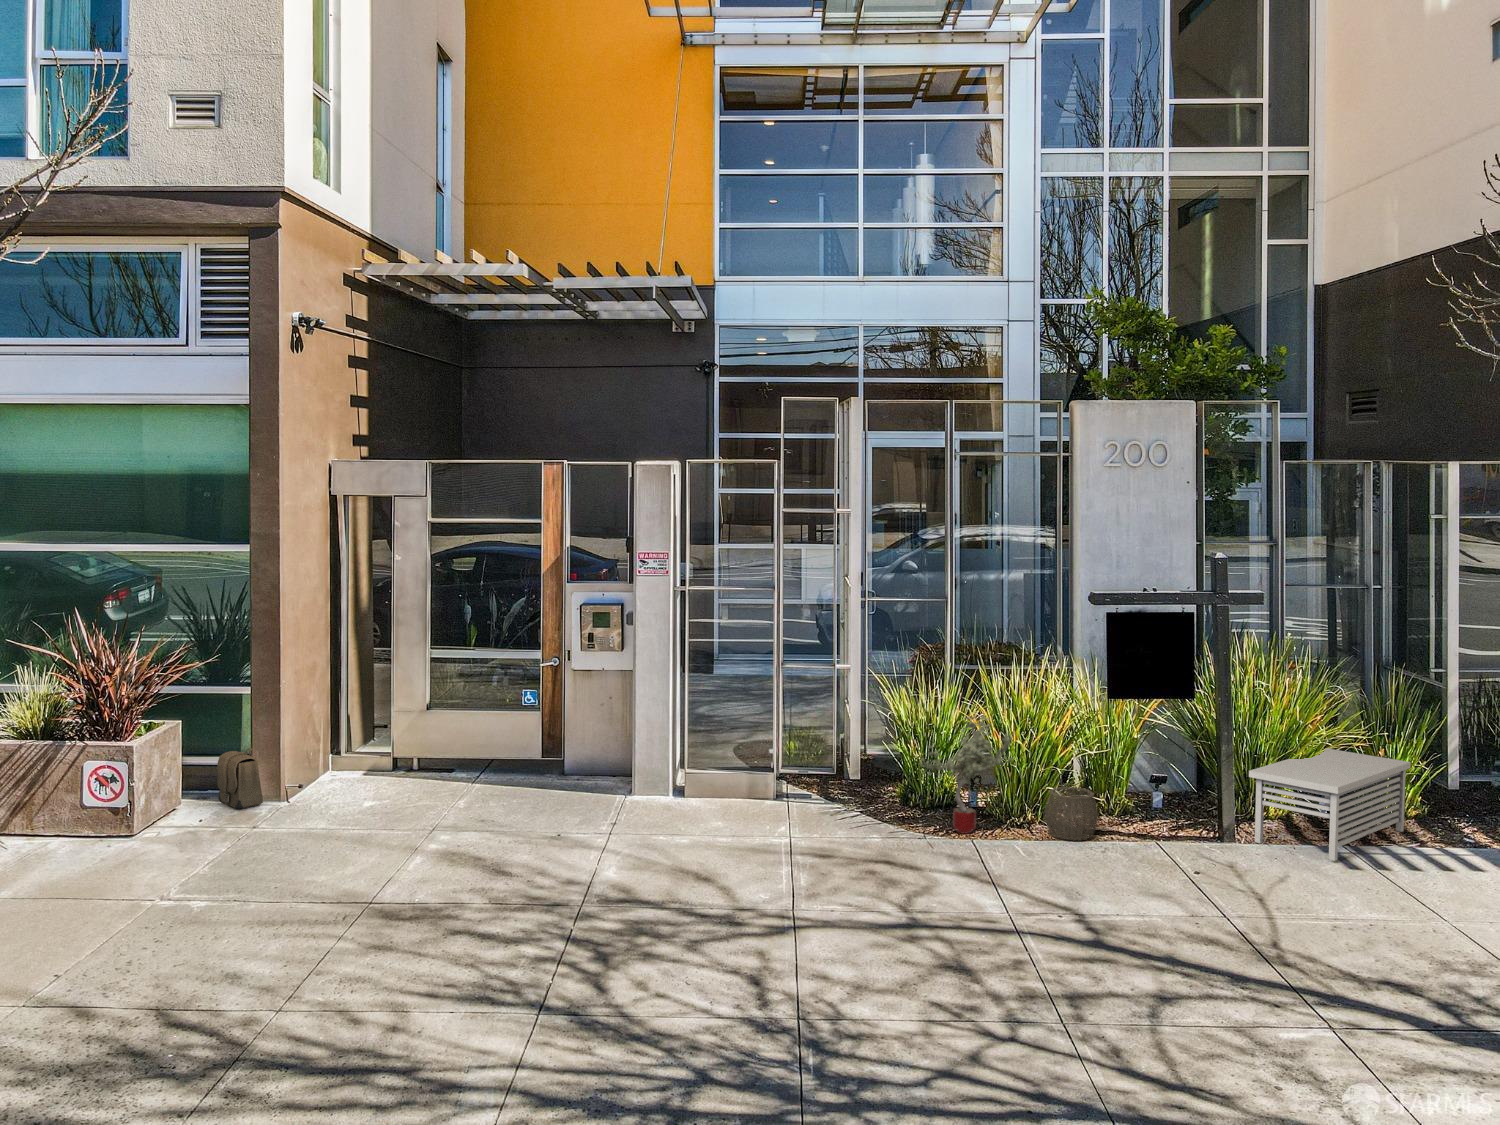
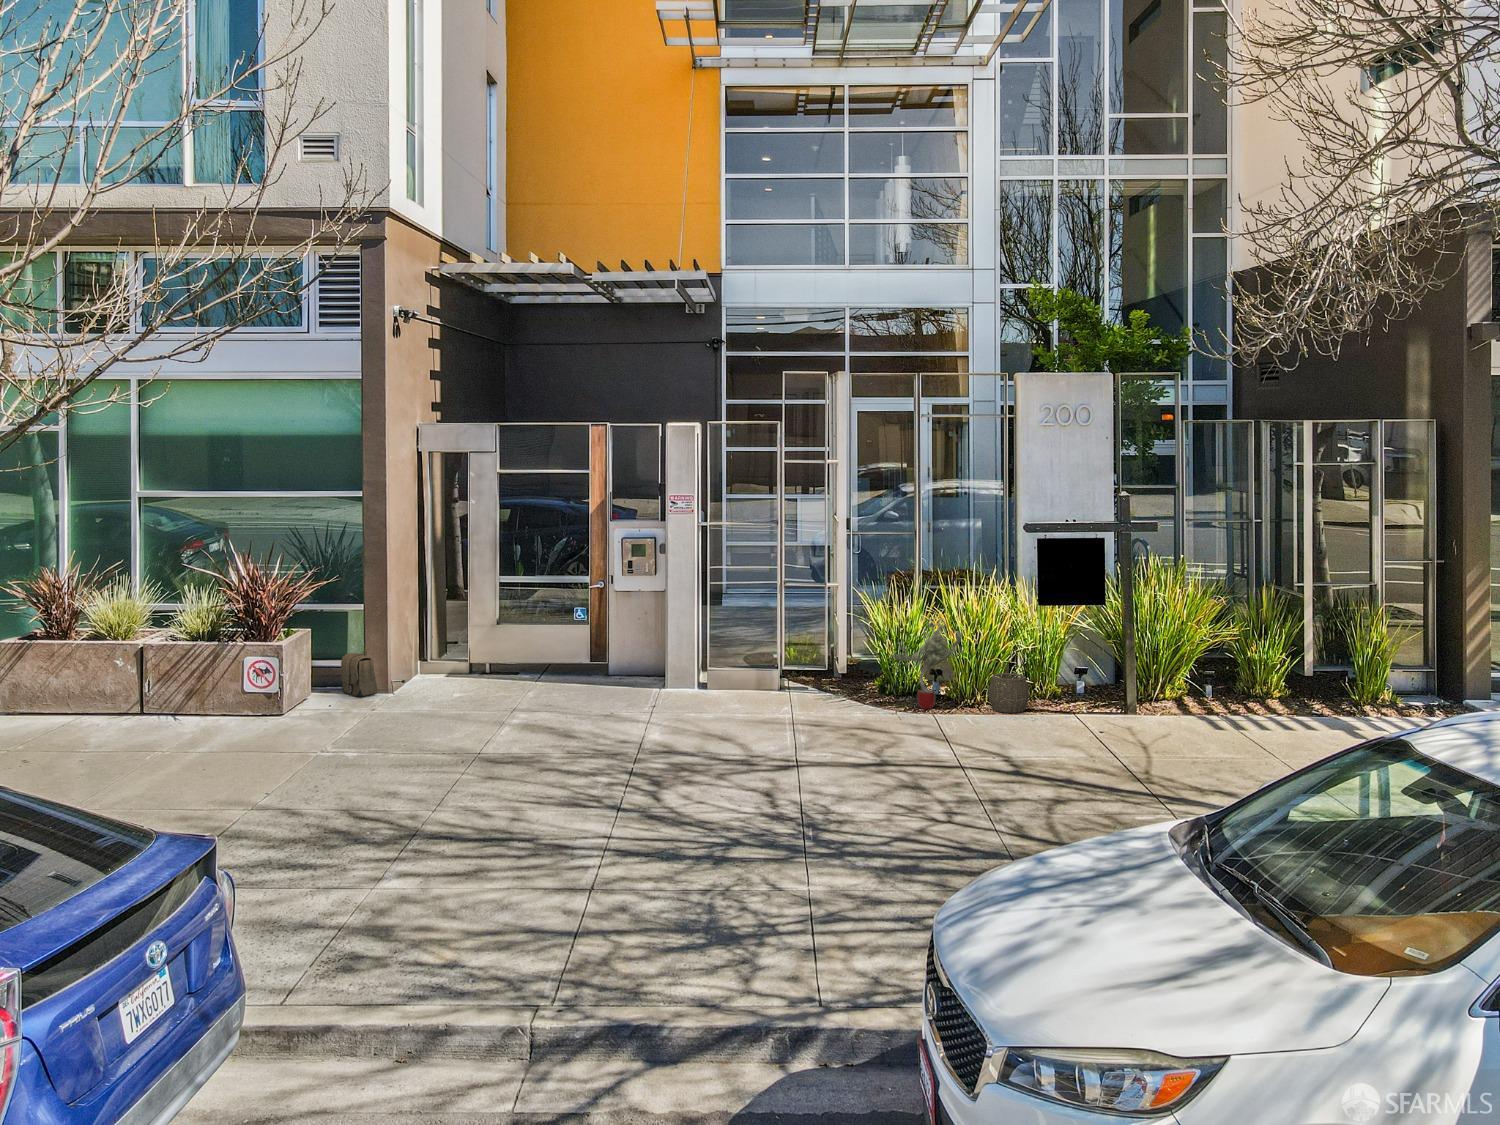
storage bench: present [1249,748,1411,861] -> none [1145,644,1272,724]

